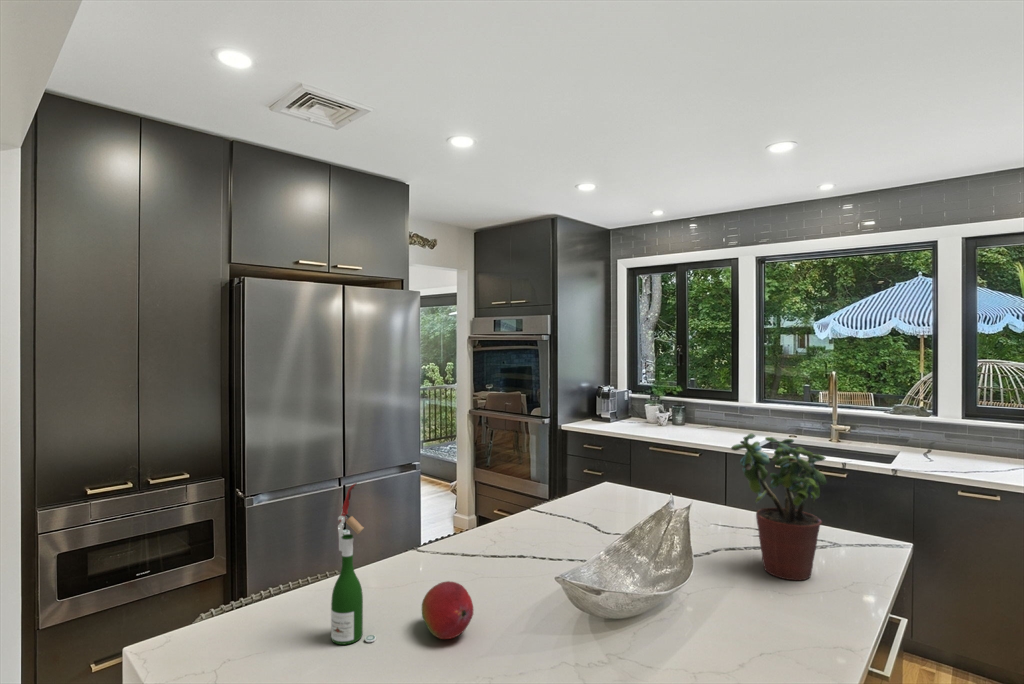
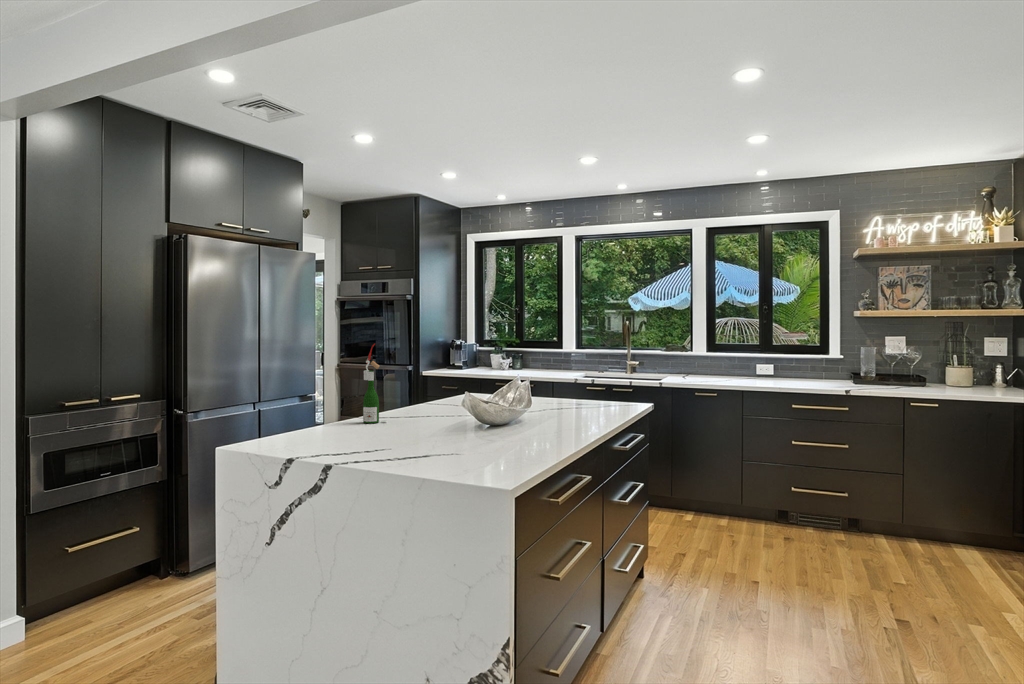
potted plant: present [731,434,827,580] -> none [556,331,602,406]
fruit: present [422,581,473,639] -> none [406,396,435,420]

